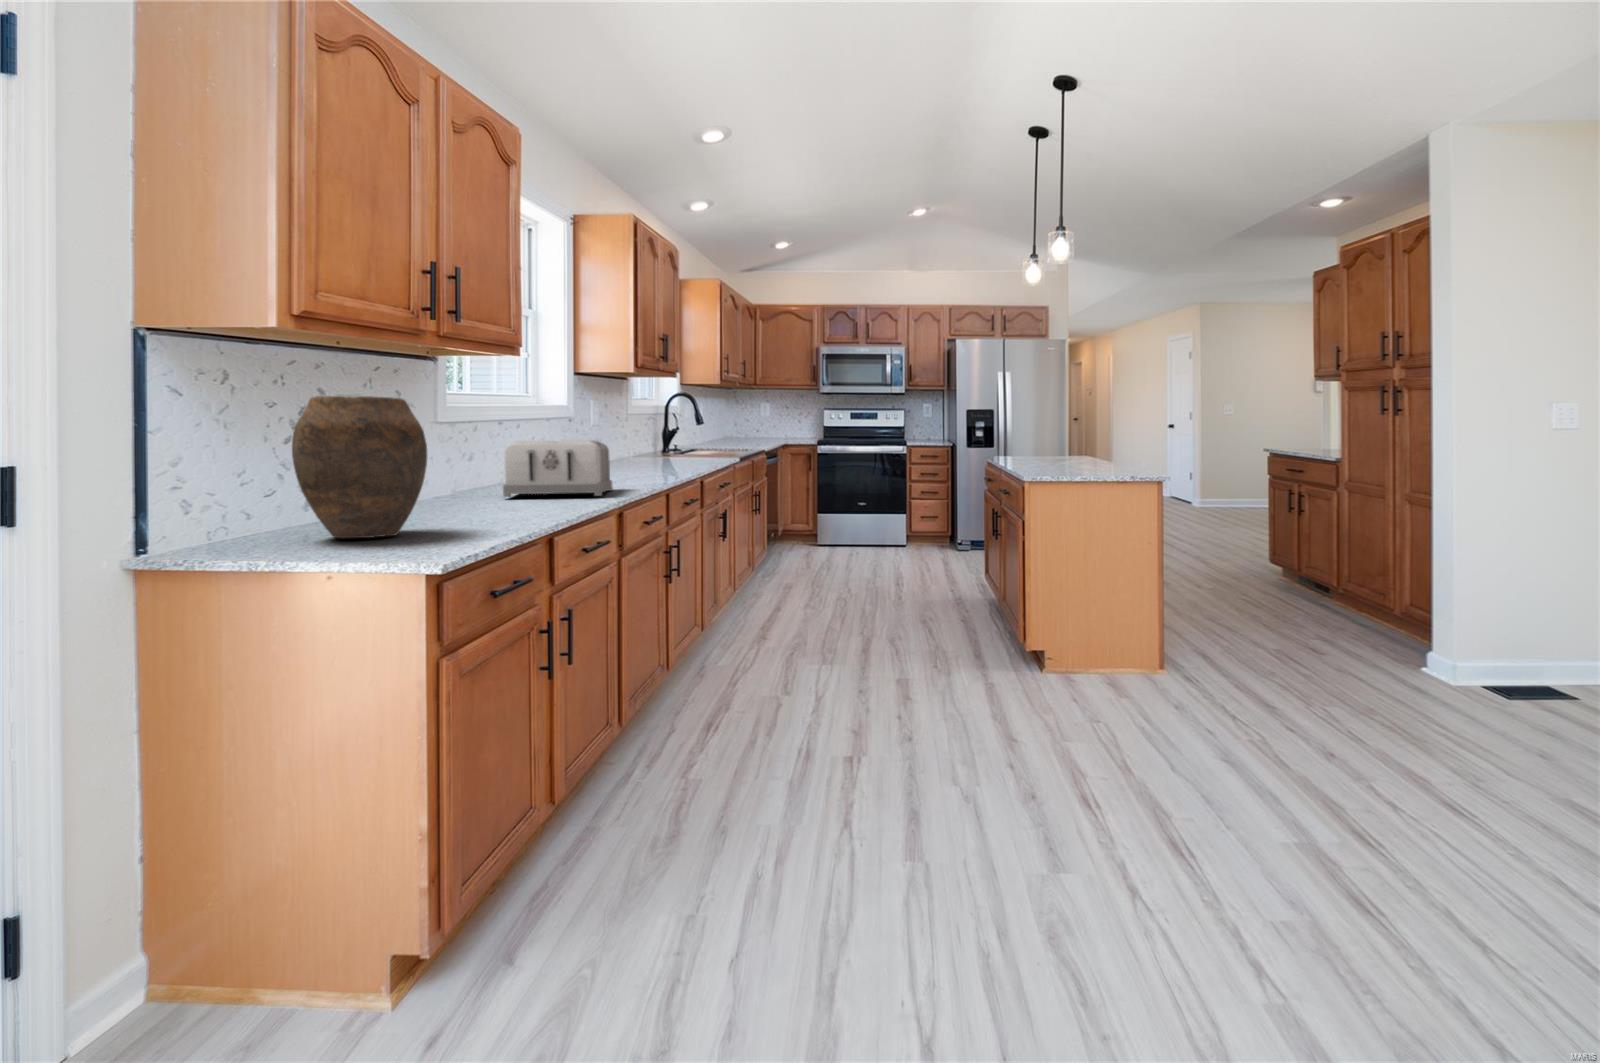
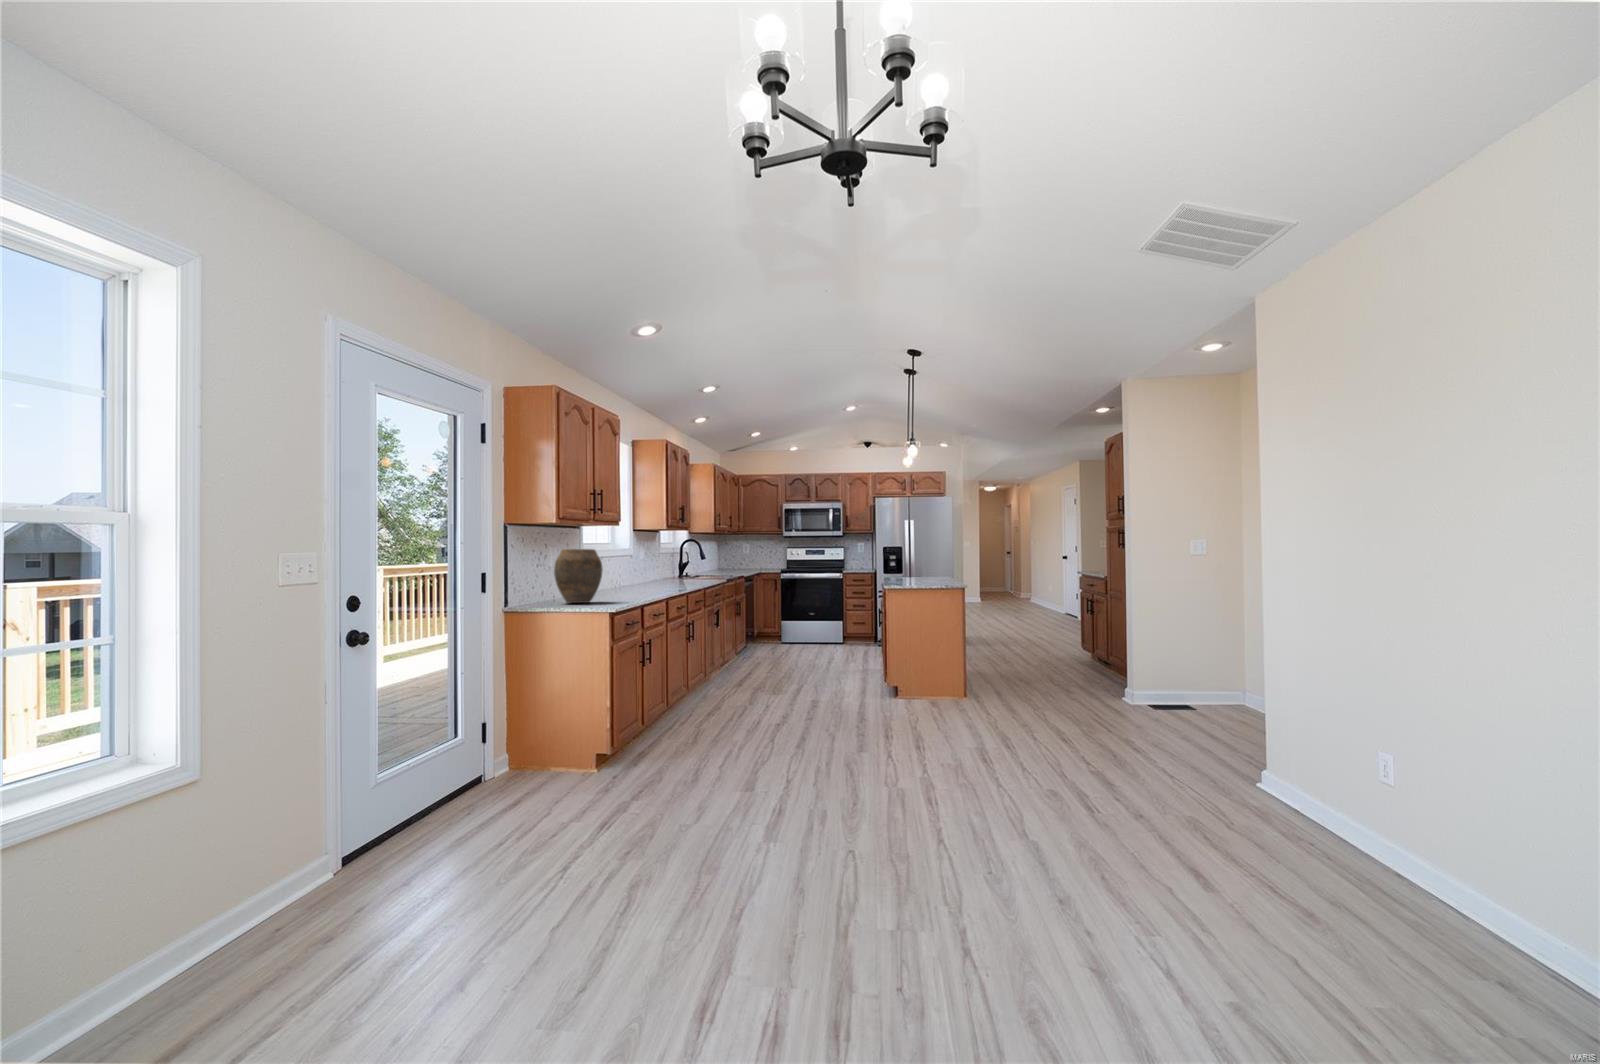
toaster: present [503,440,613,497] -> none [612,566,661,594]

